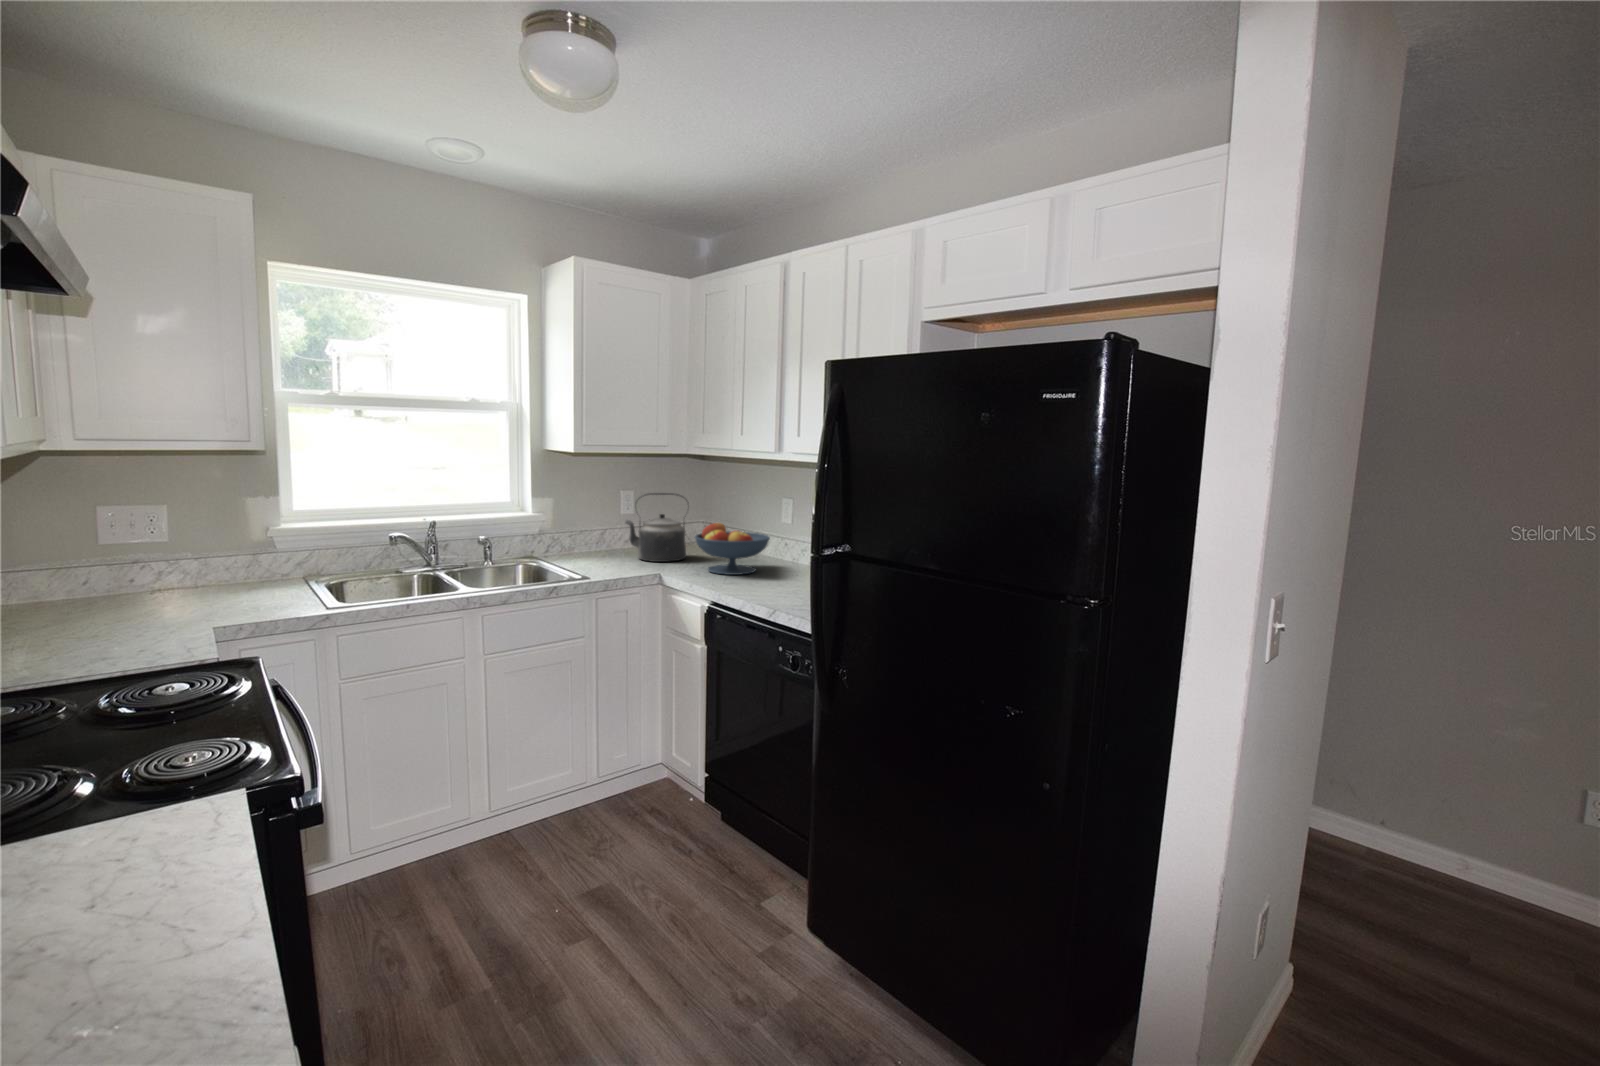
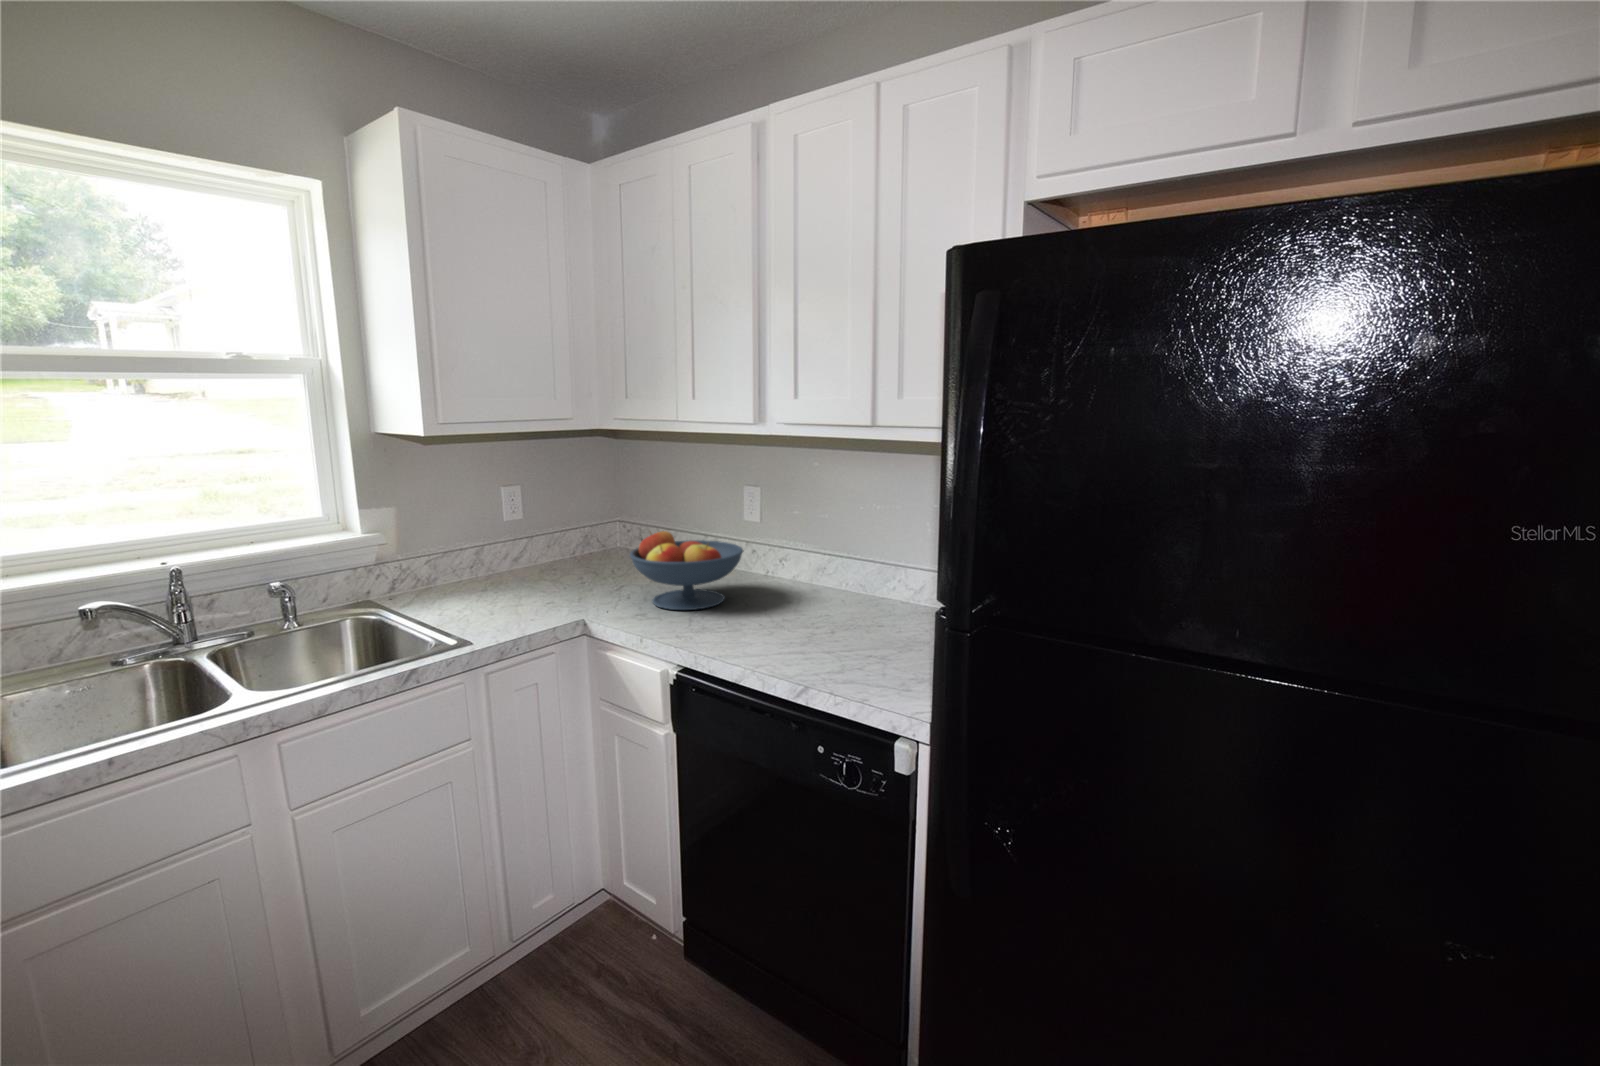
kettle: present [625,493,686,562] -> none [513,488,610,593]

